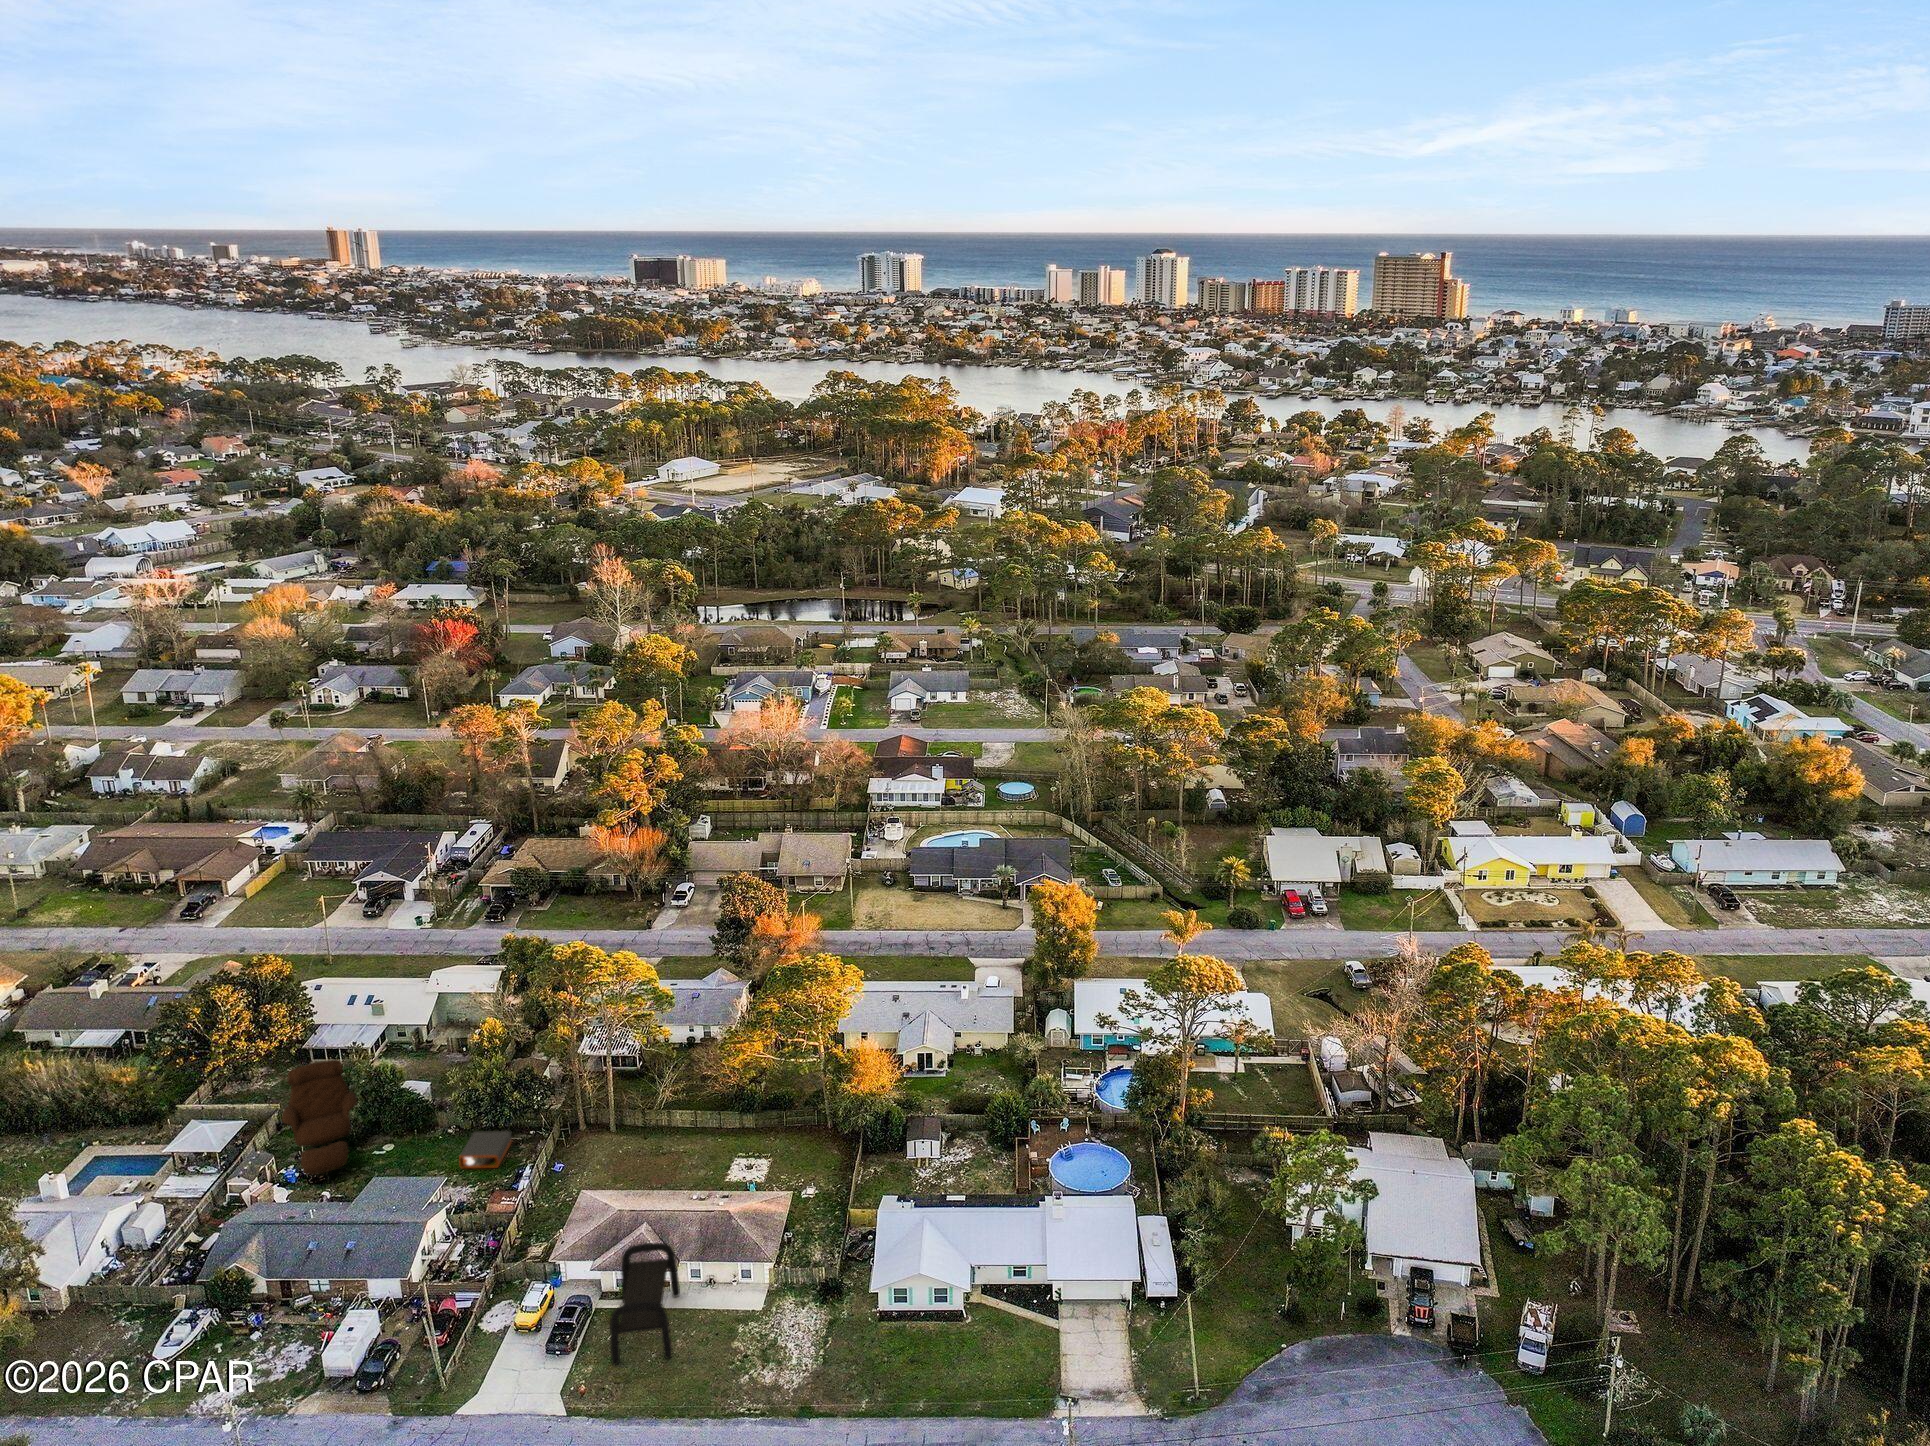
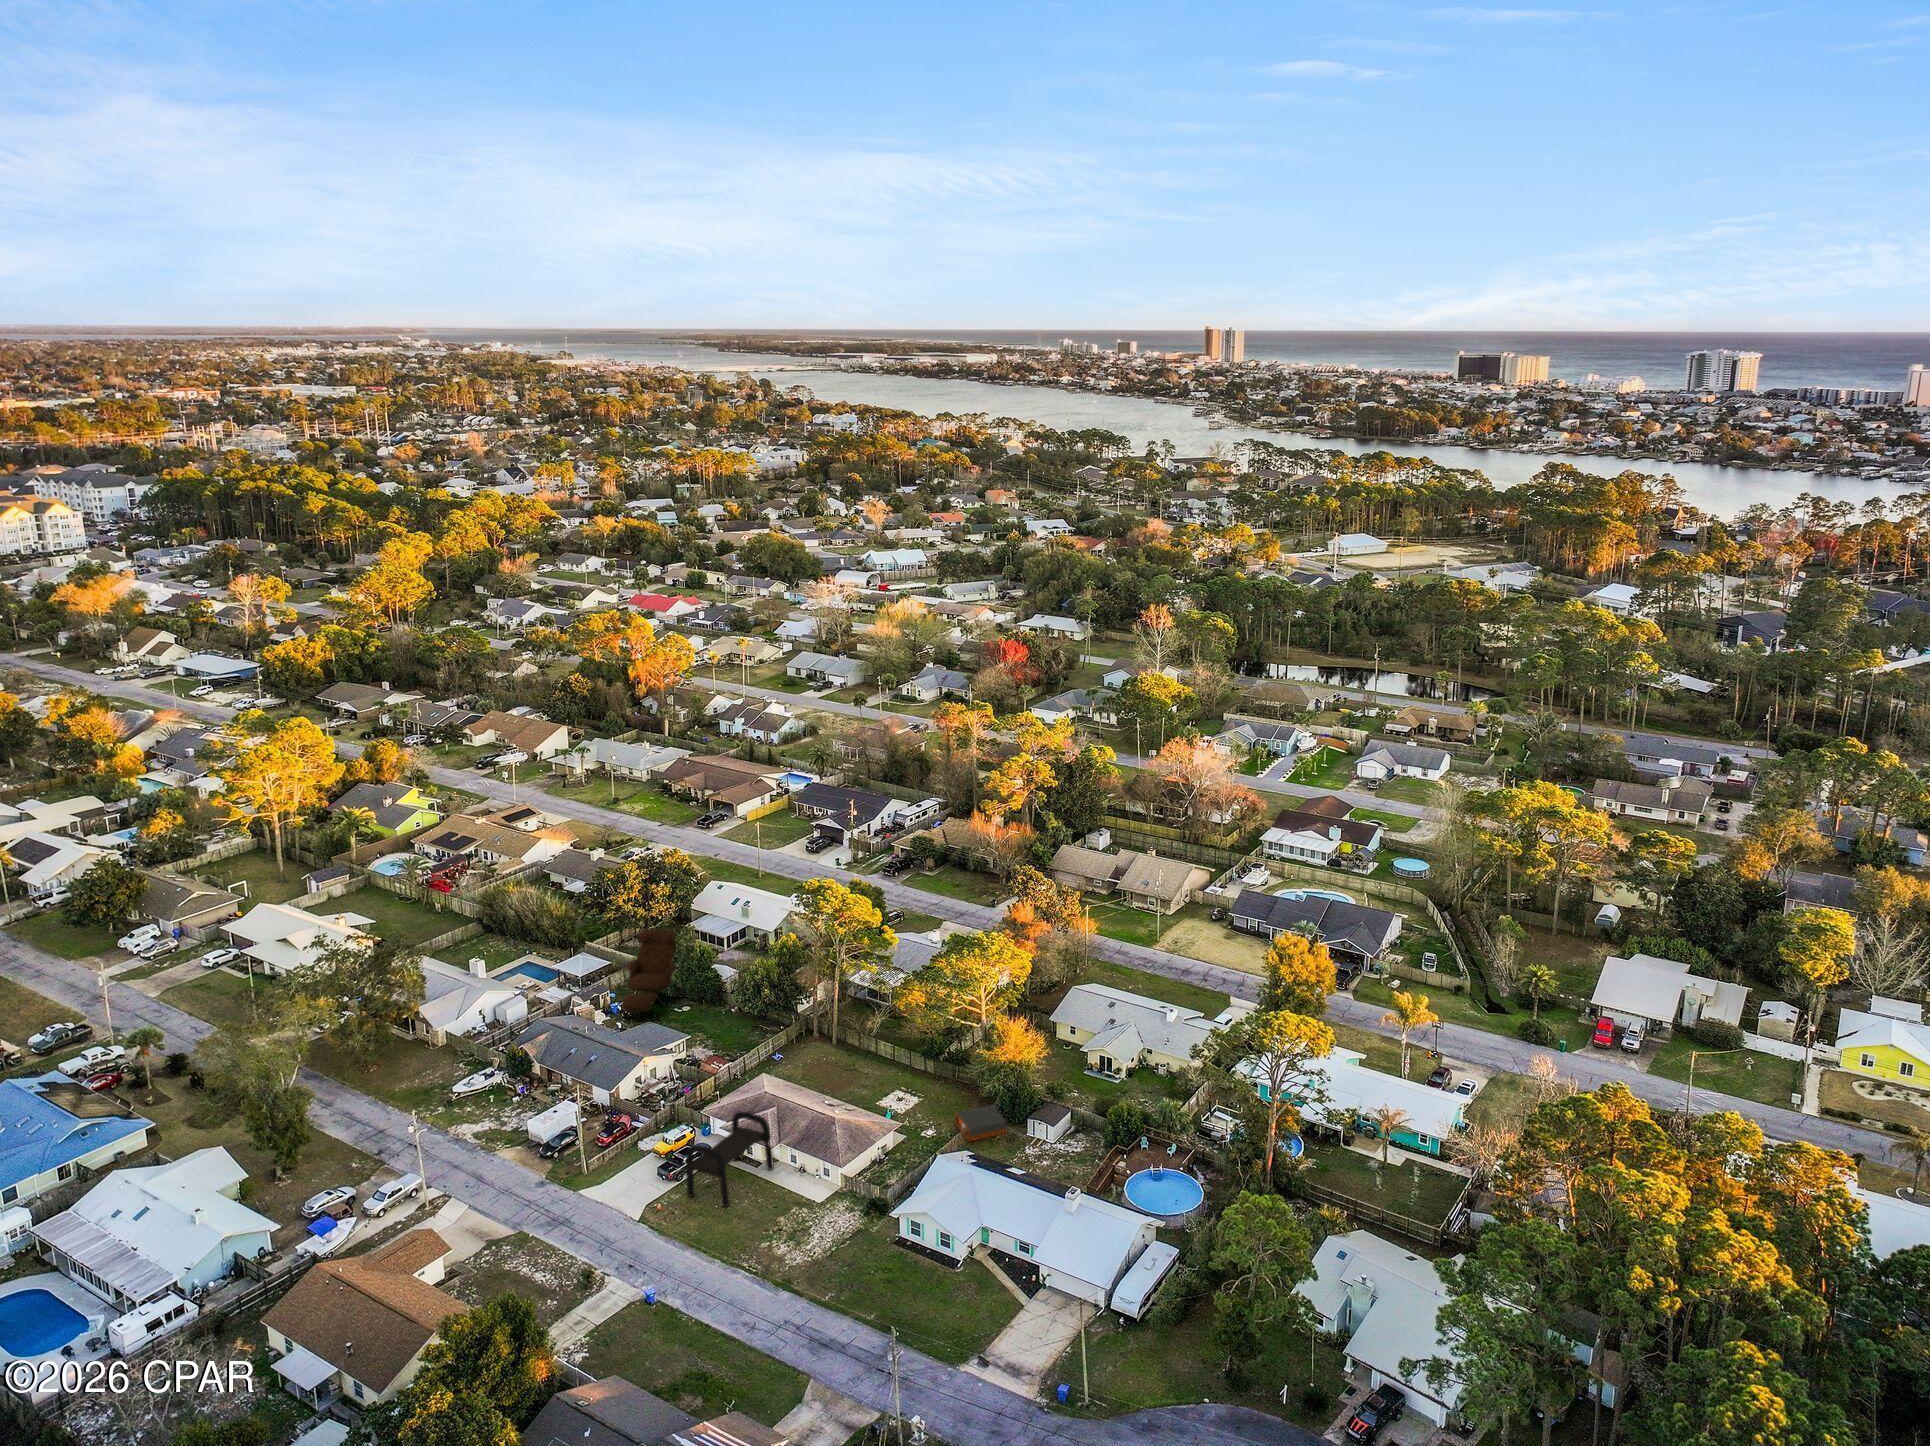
storage box: present [459,1131,512,1168] -> present [955,1105,1007,1141]

